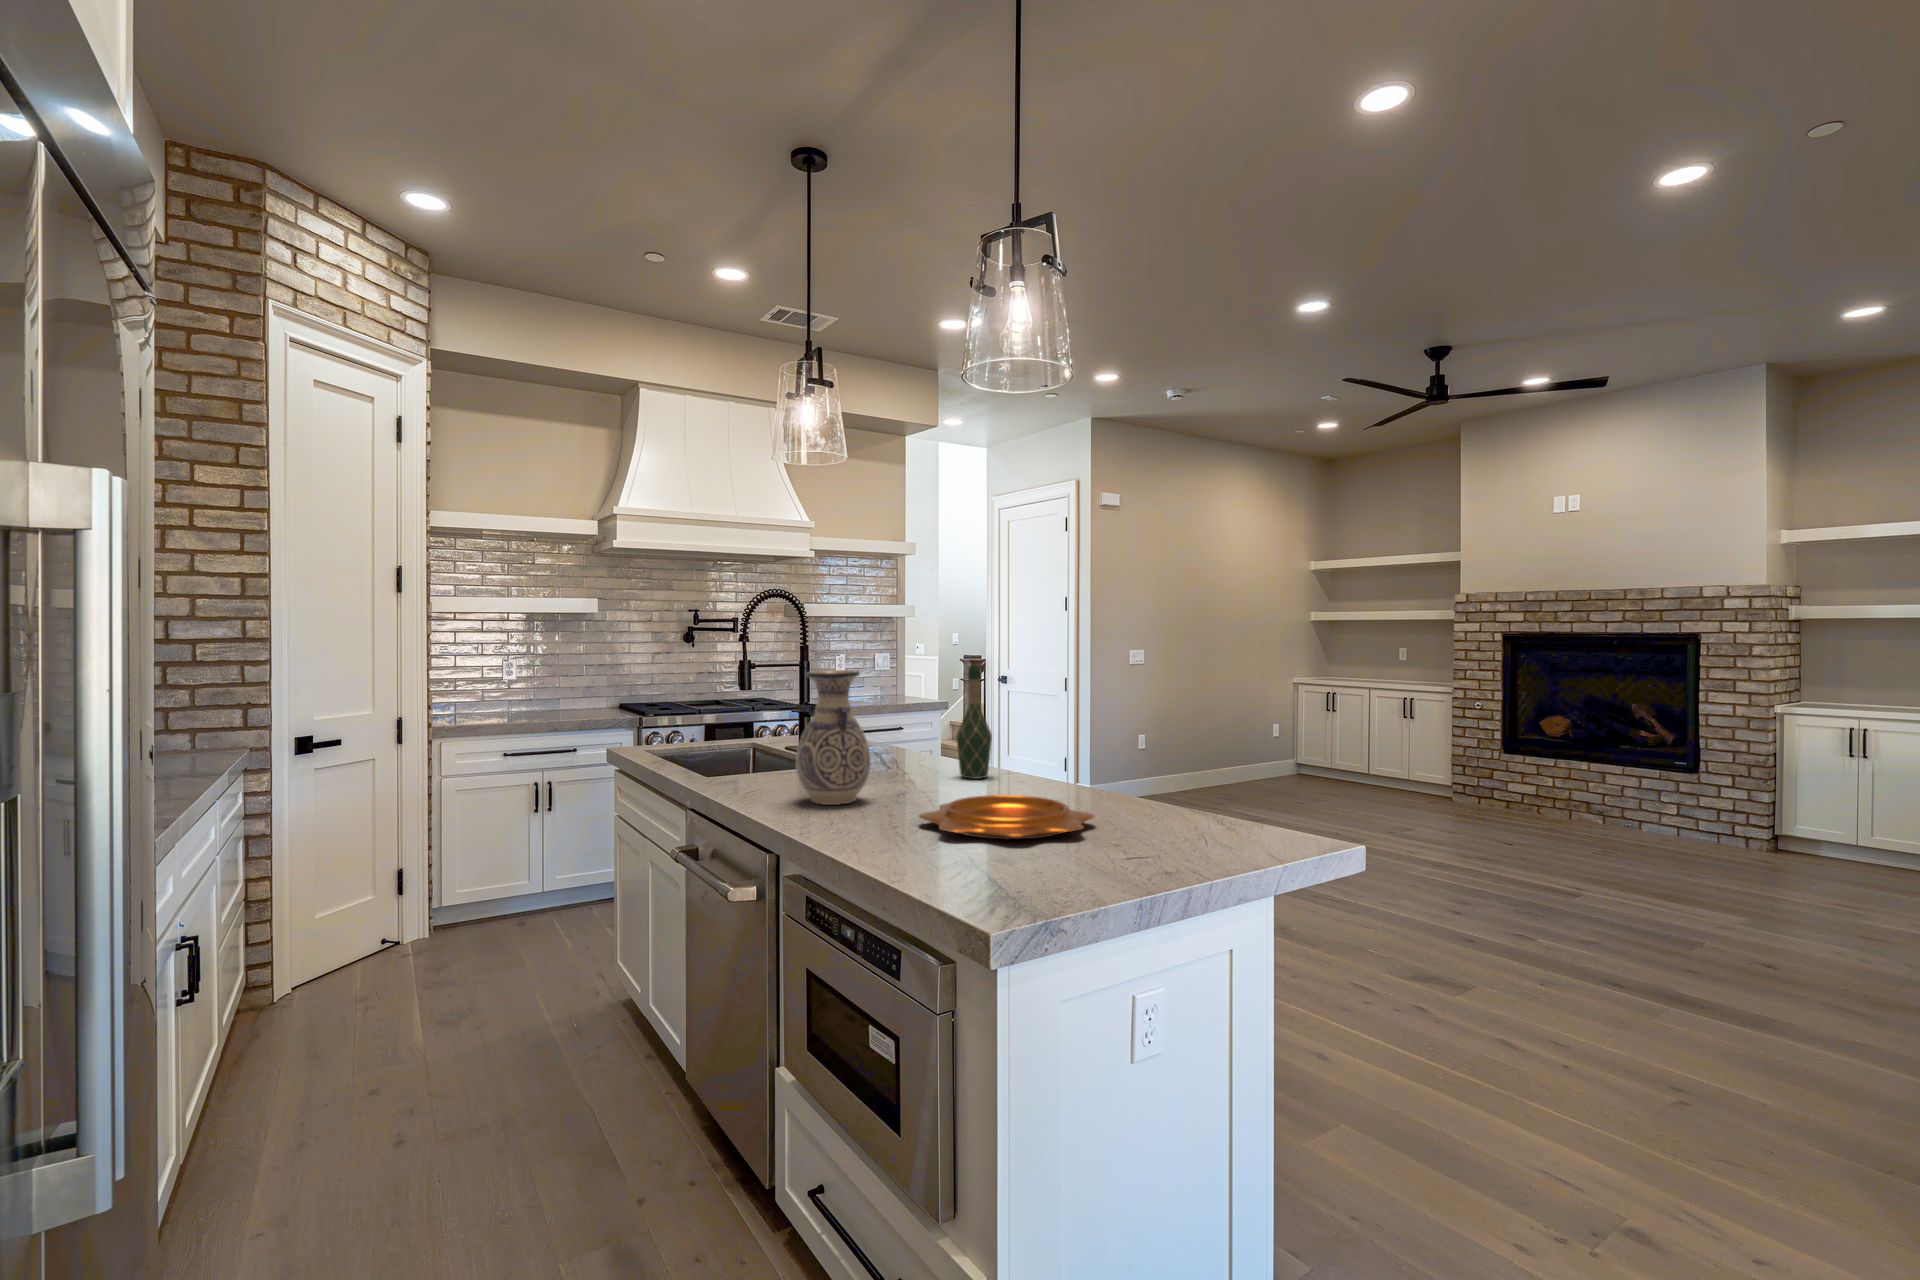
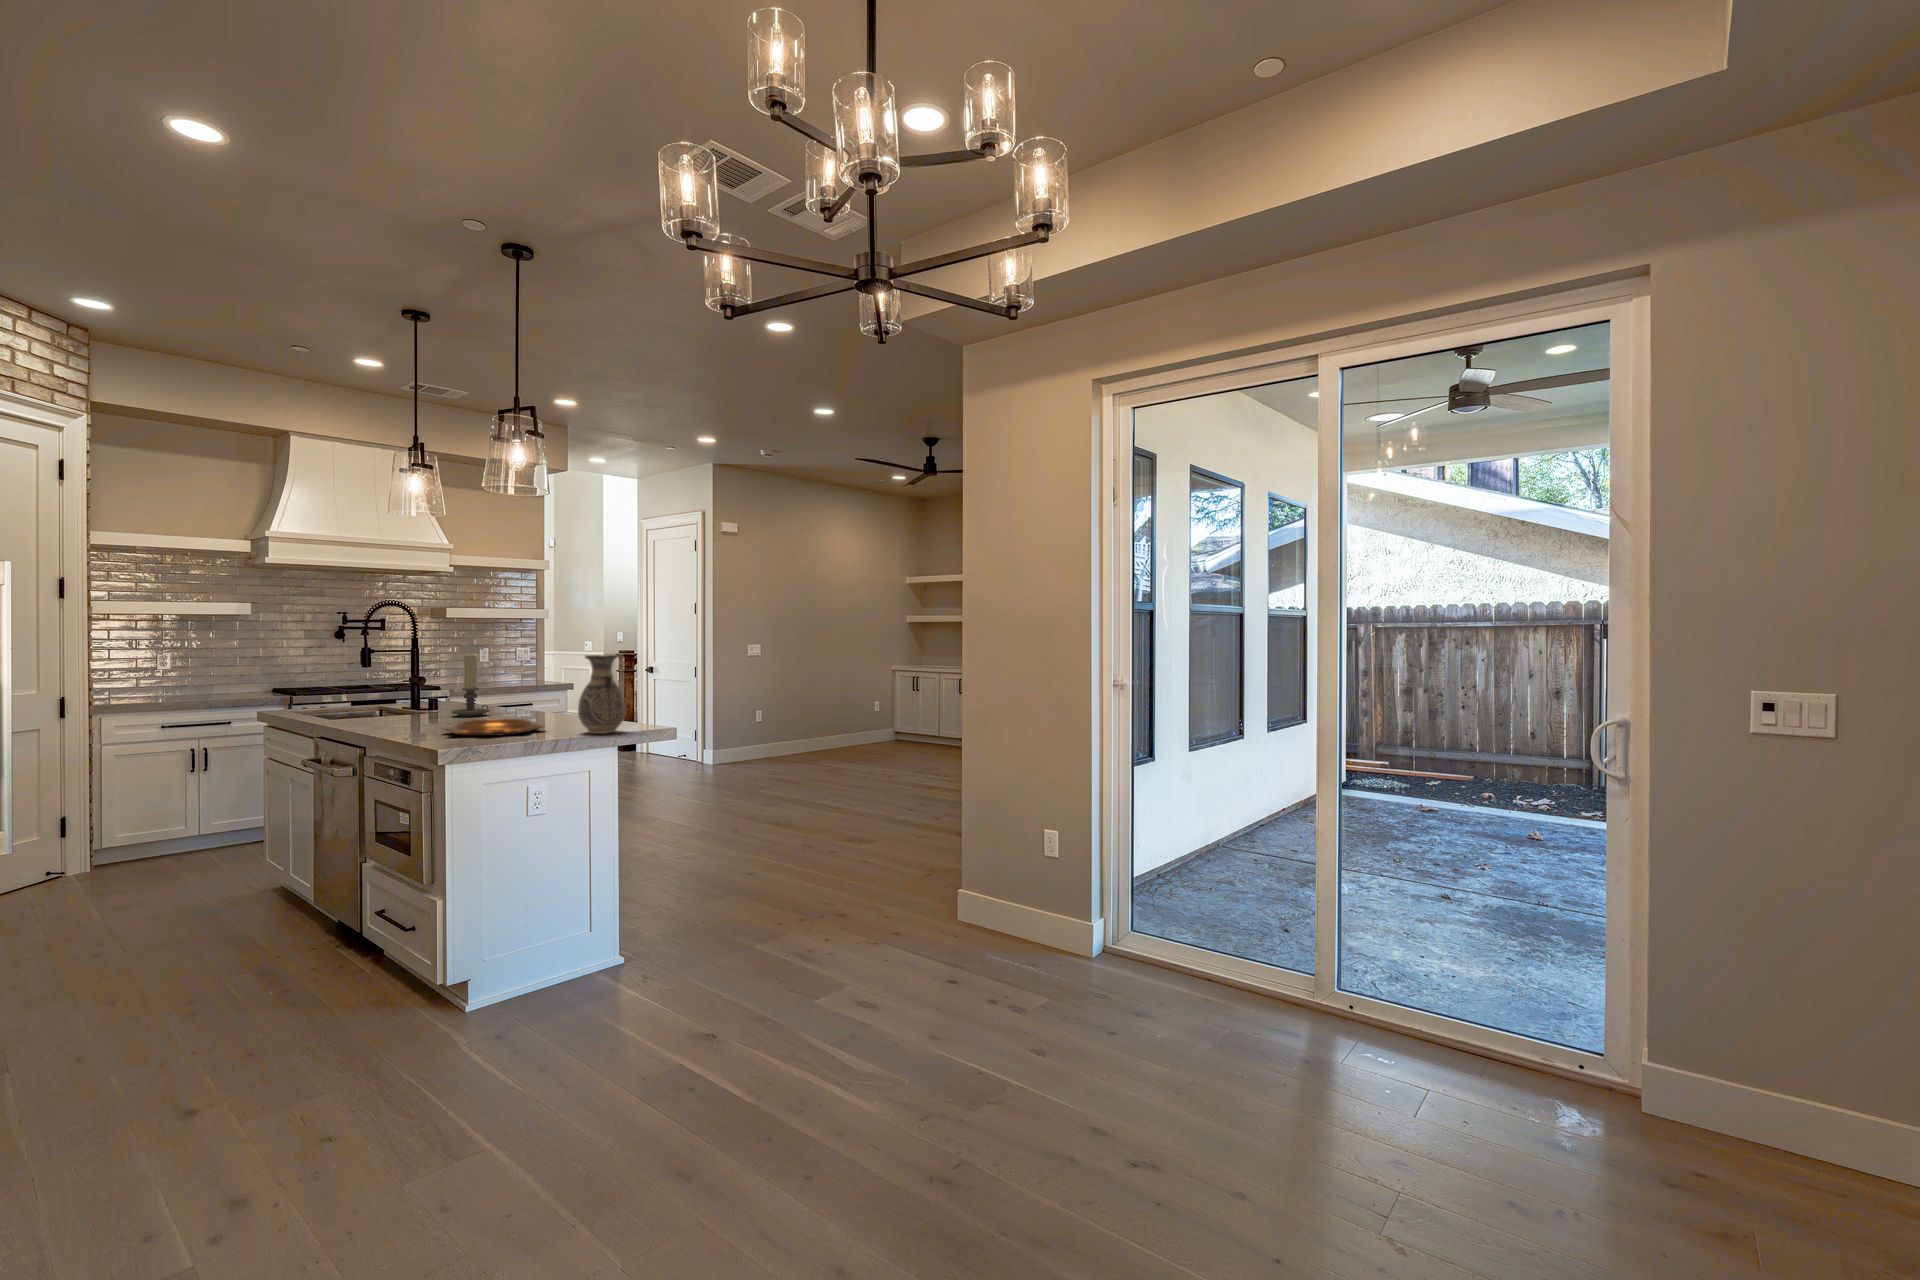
wine bottle: present [956,665,992,779] -> none [498,650,523,718]
vase: present [796,670,871,805] -> present [578,654,626,734]
candle holder: none [880,671,934,772] -> present [452,654,489,717]

